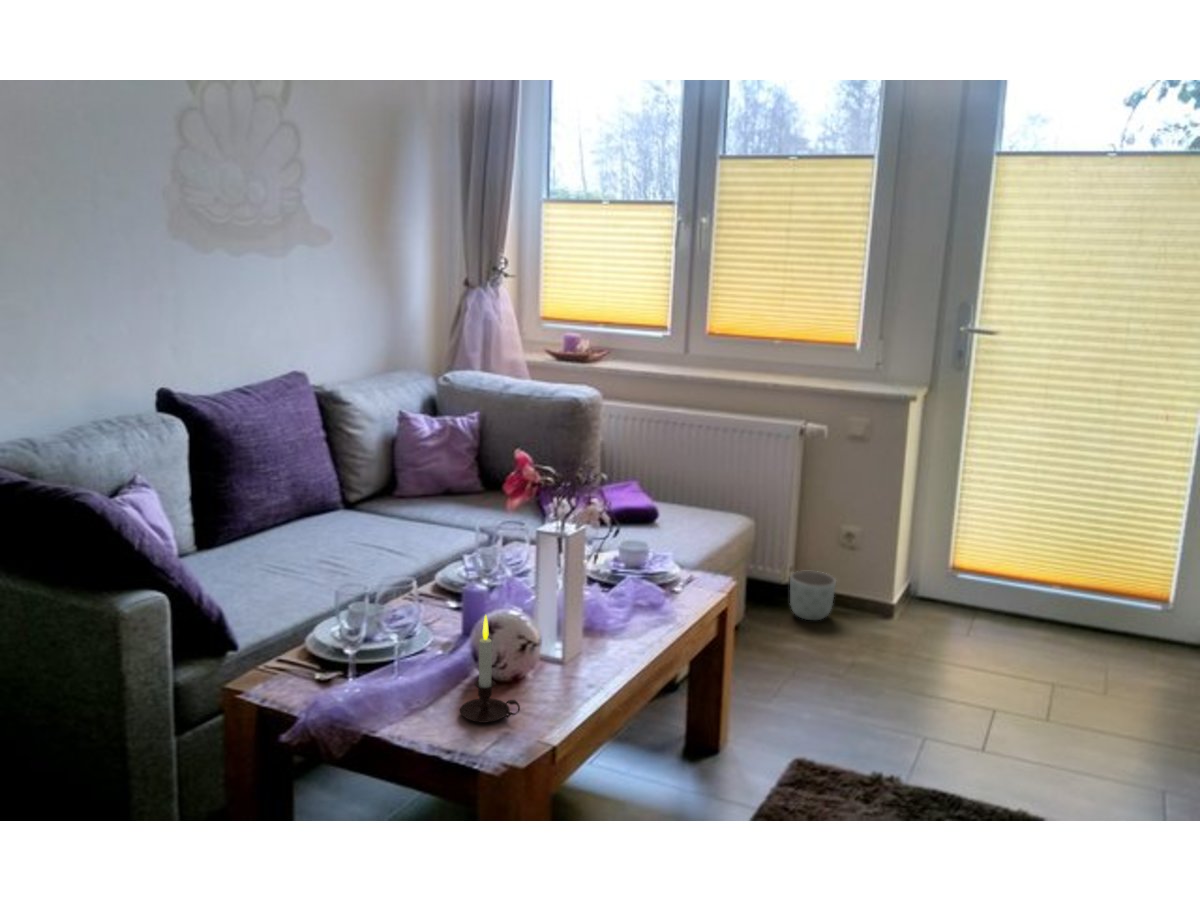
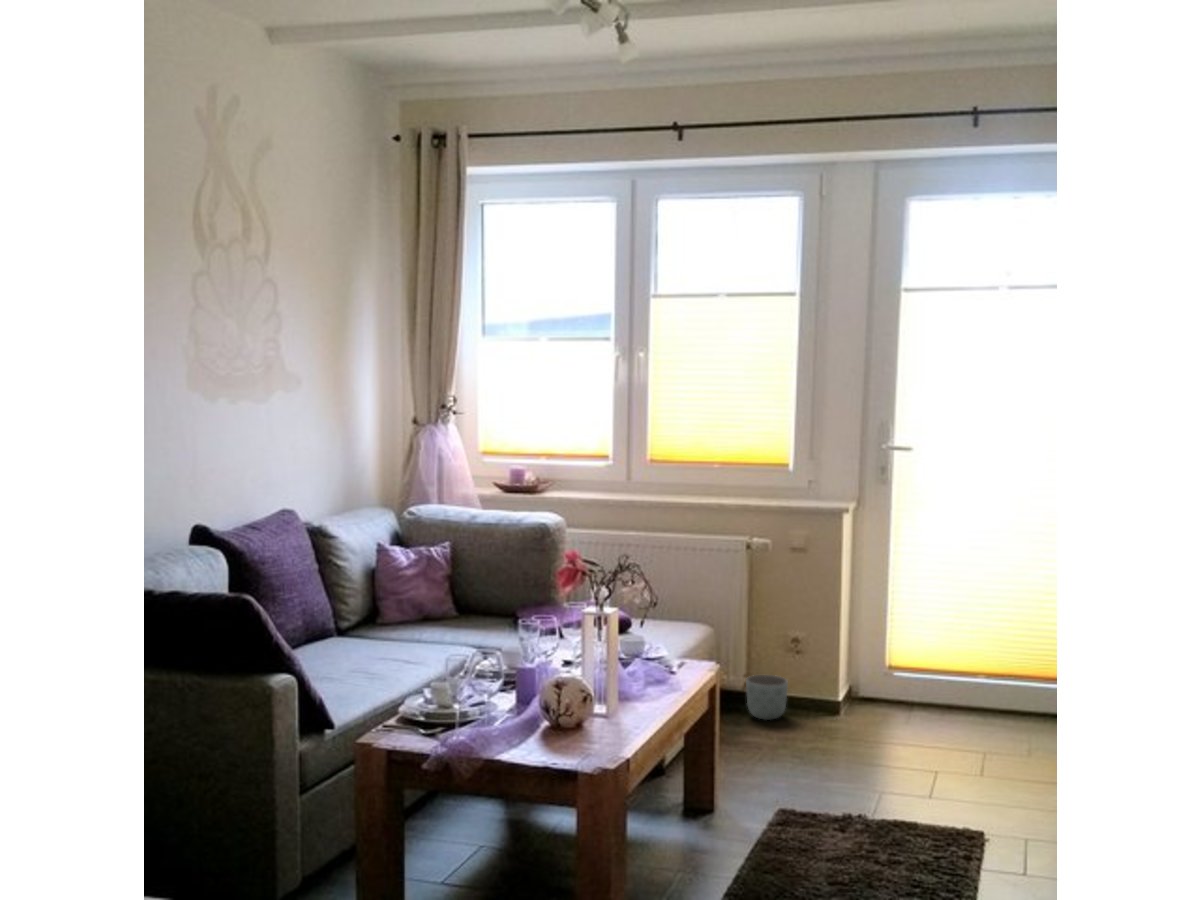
candle: present [460,616,520,723] -> none [549,667,595,749]

